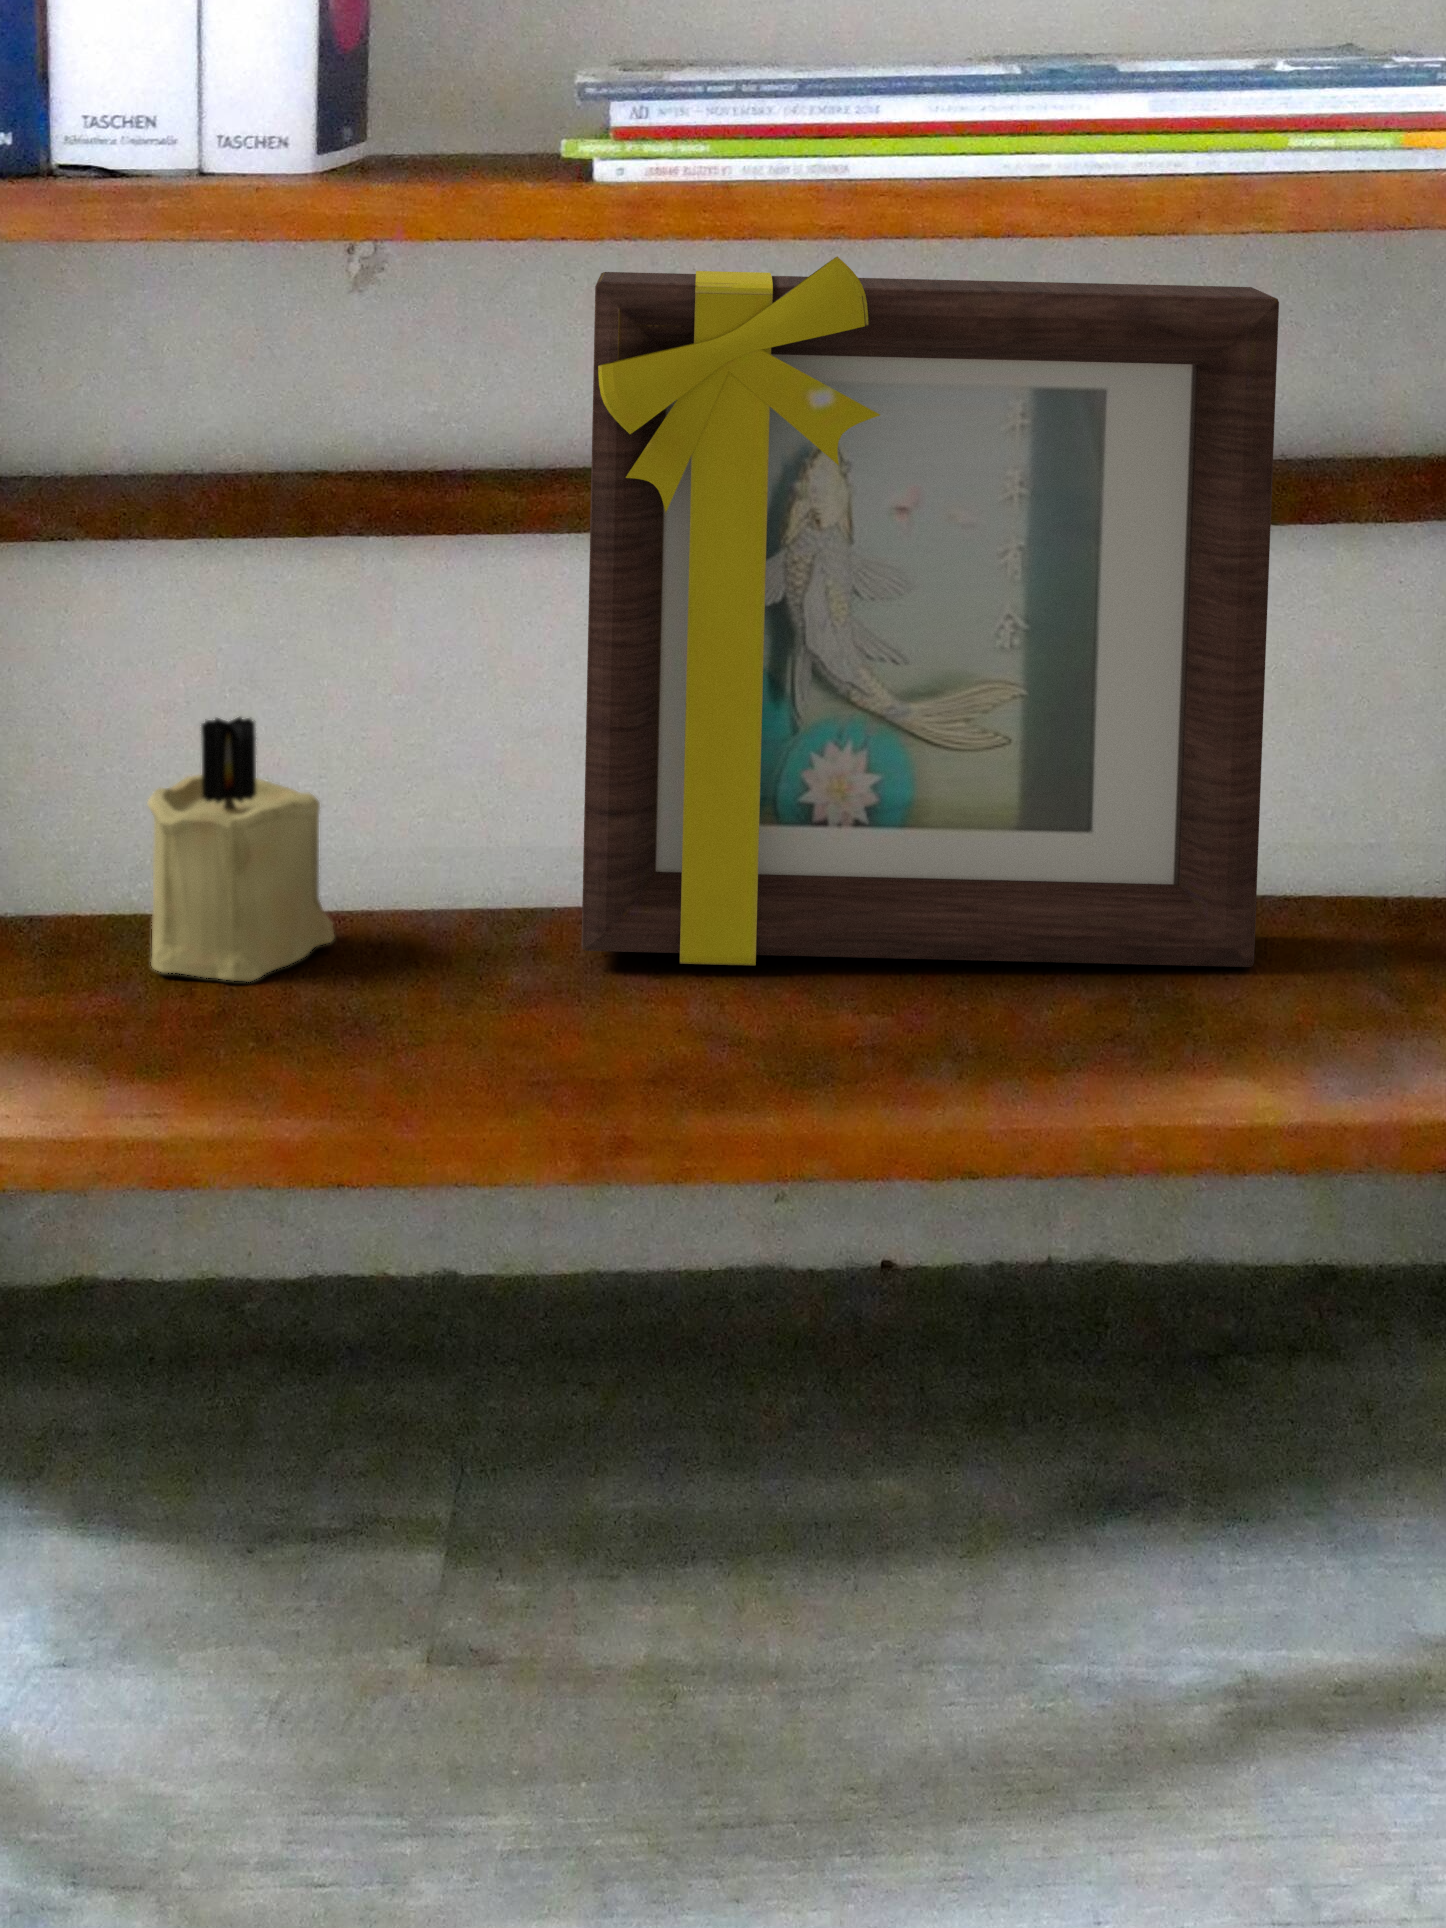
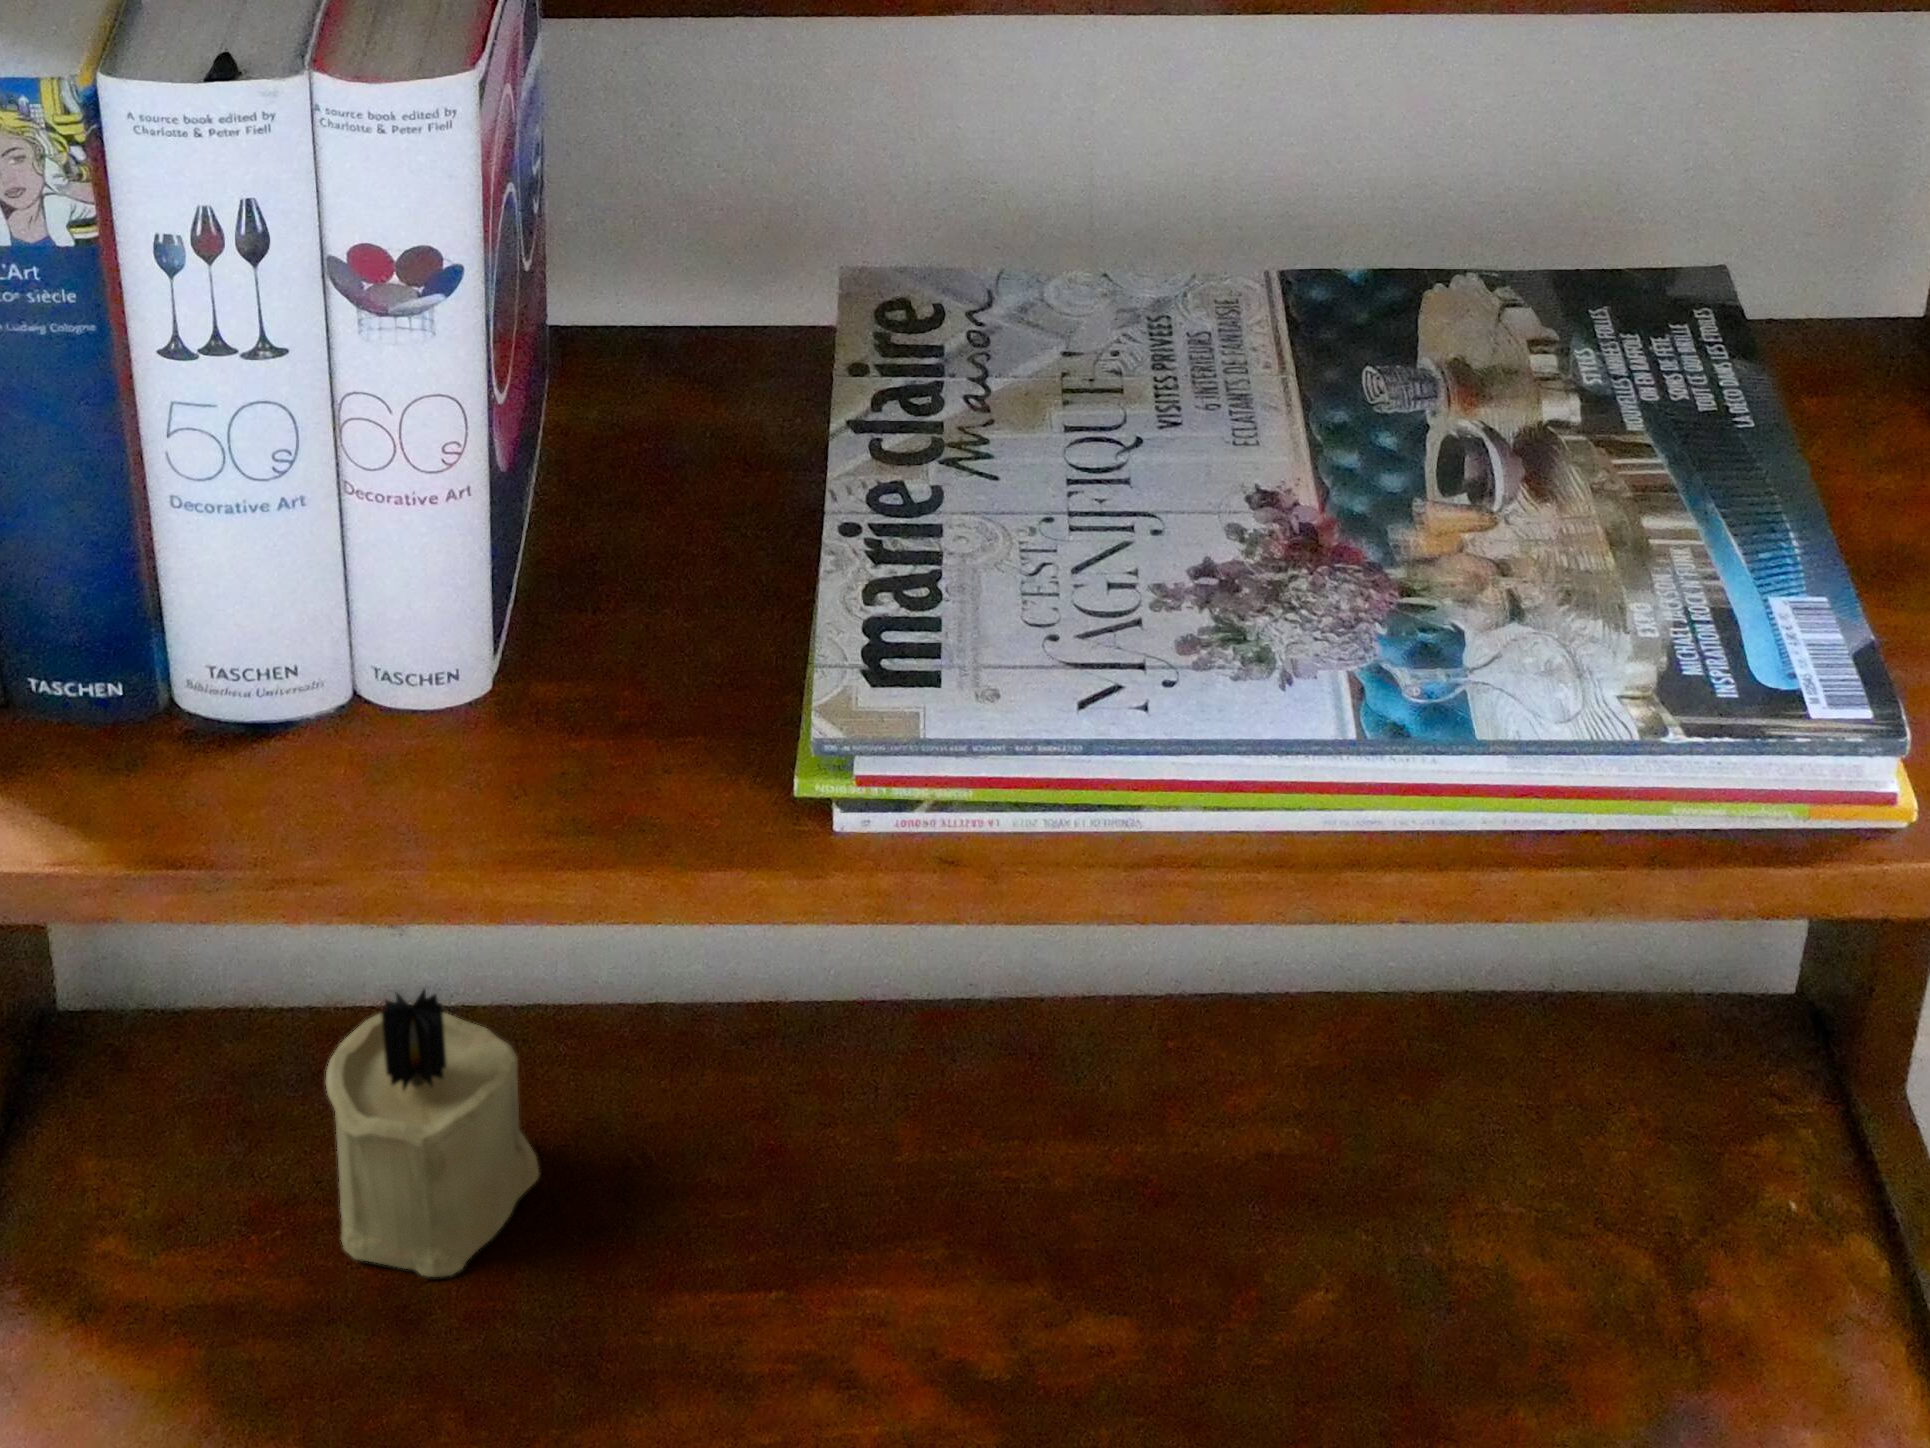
picture frame: present [582,257,1279,967] -> none [812,549,1641,1248]

